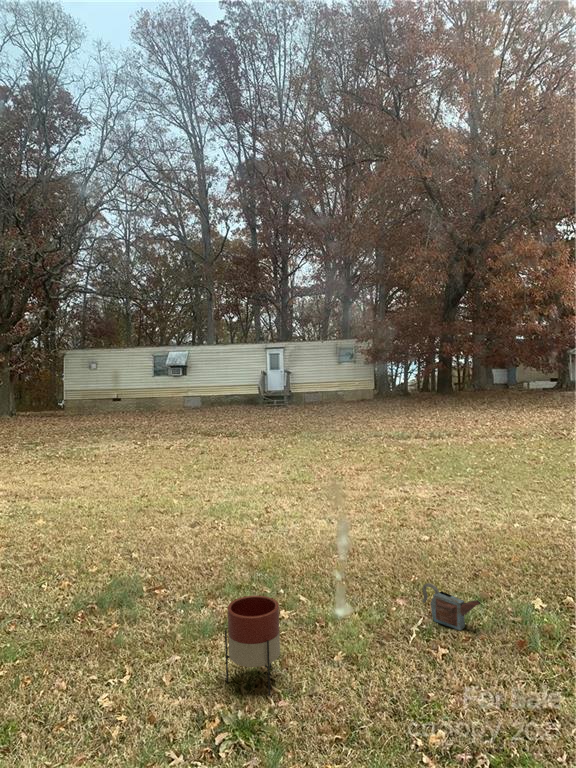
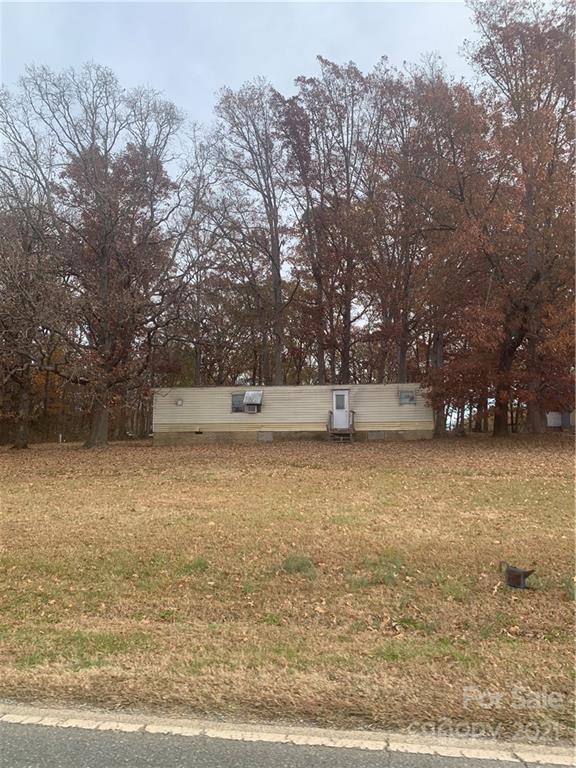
planter: present [225,595,280,695] -> none [391,557,422,609]

